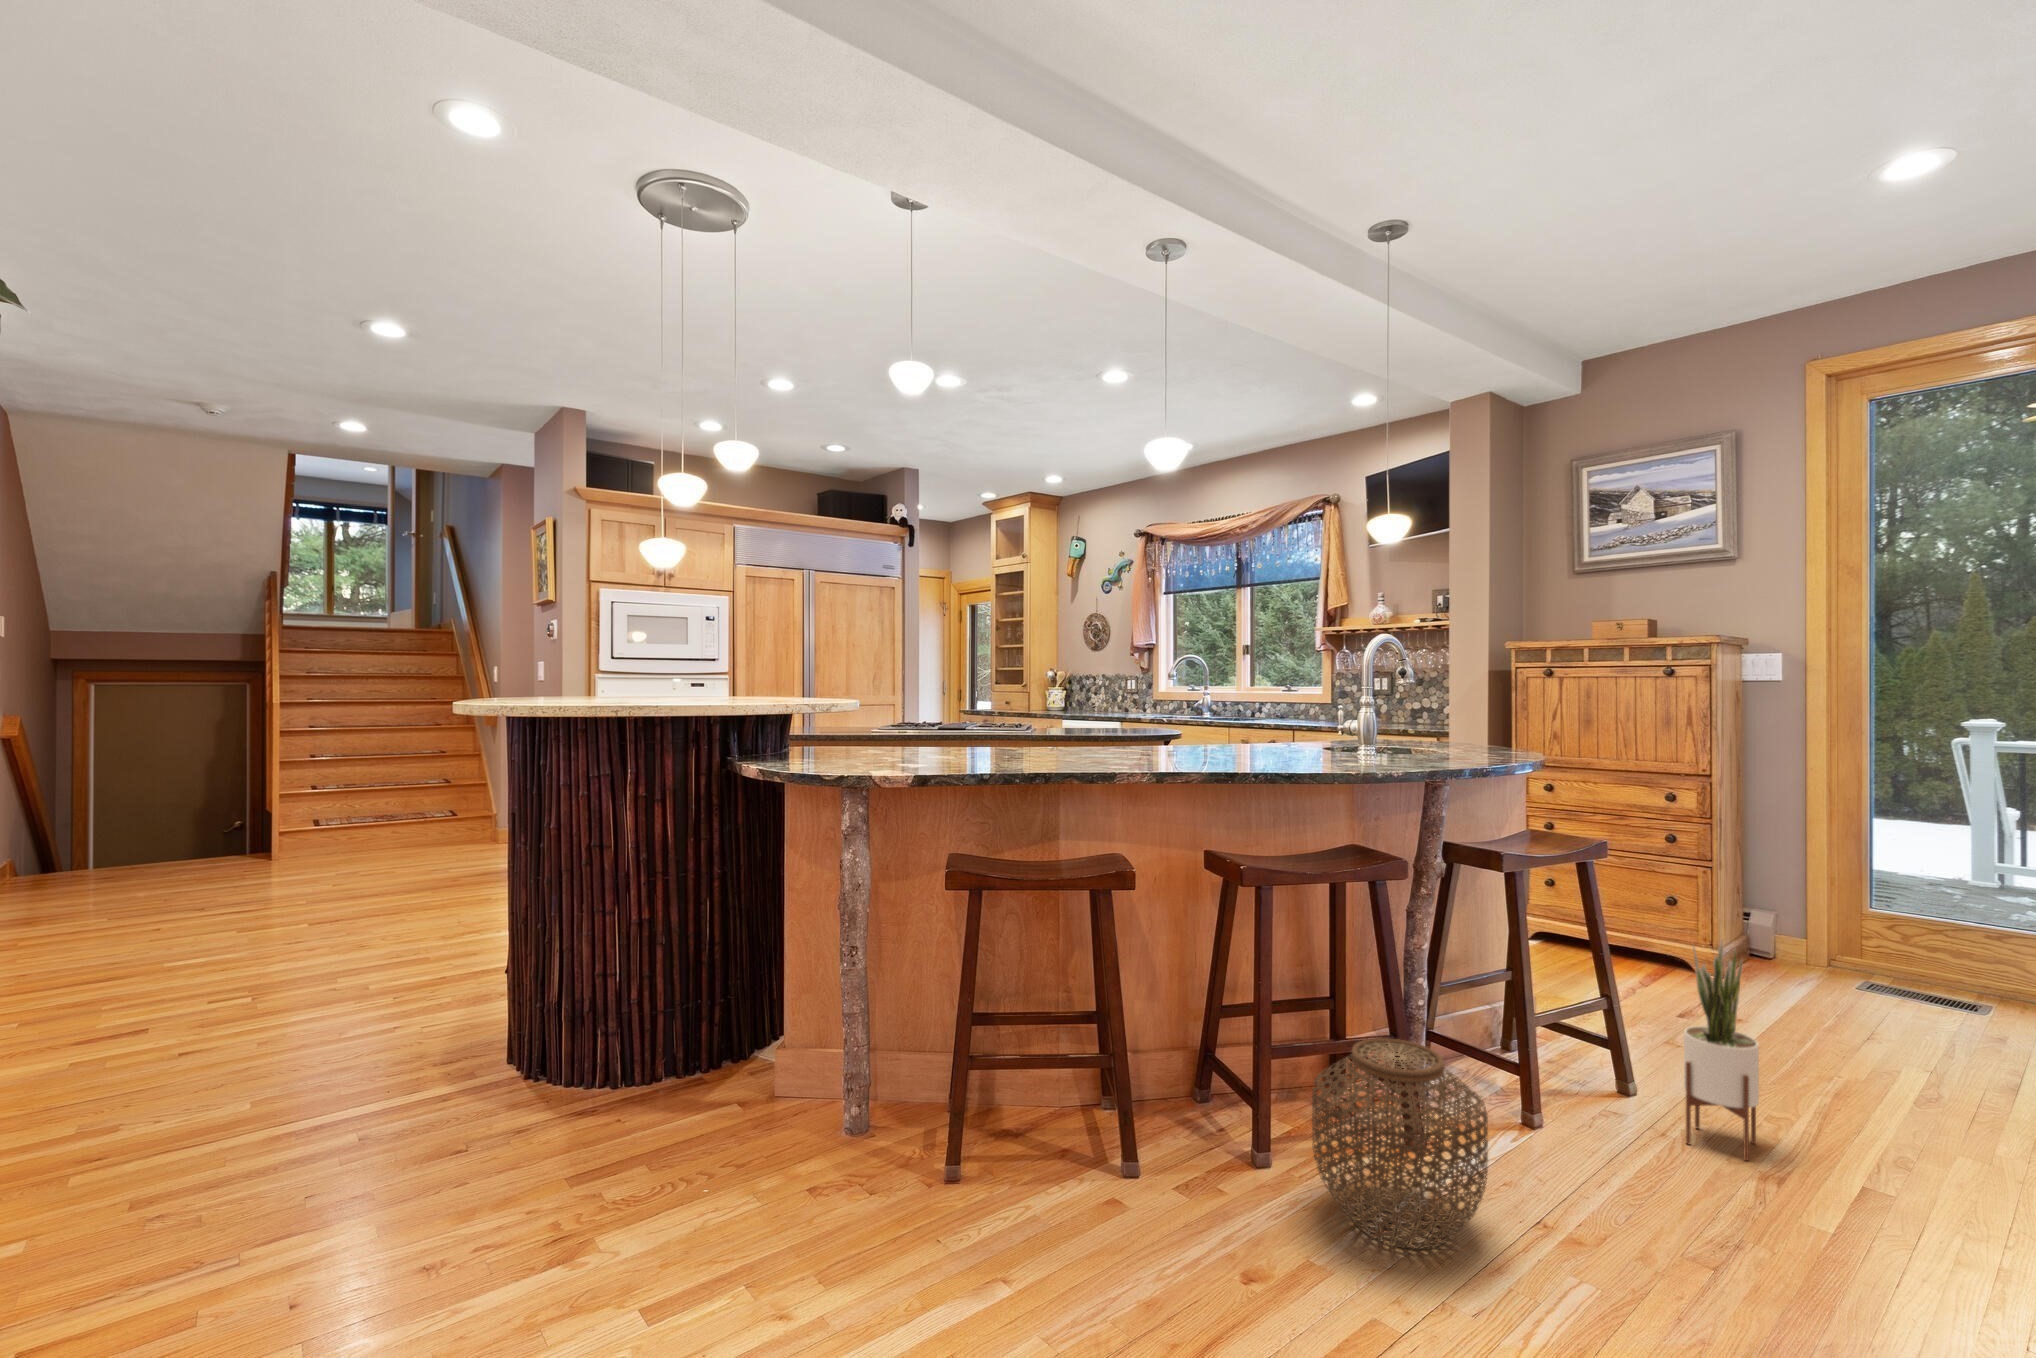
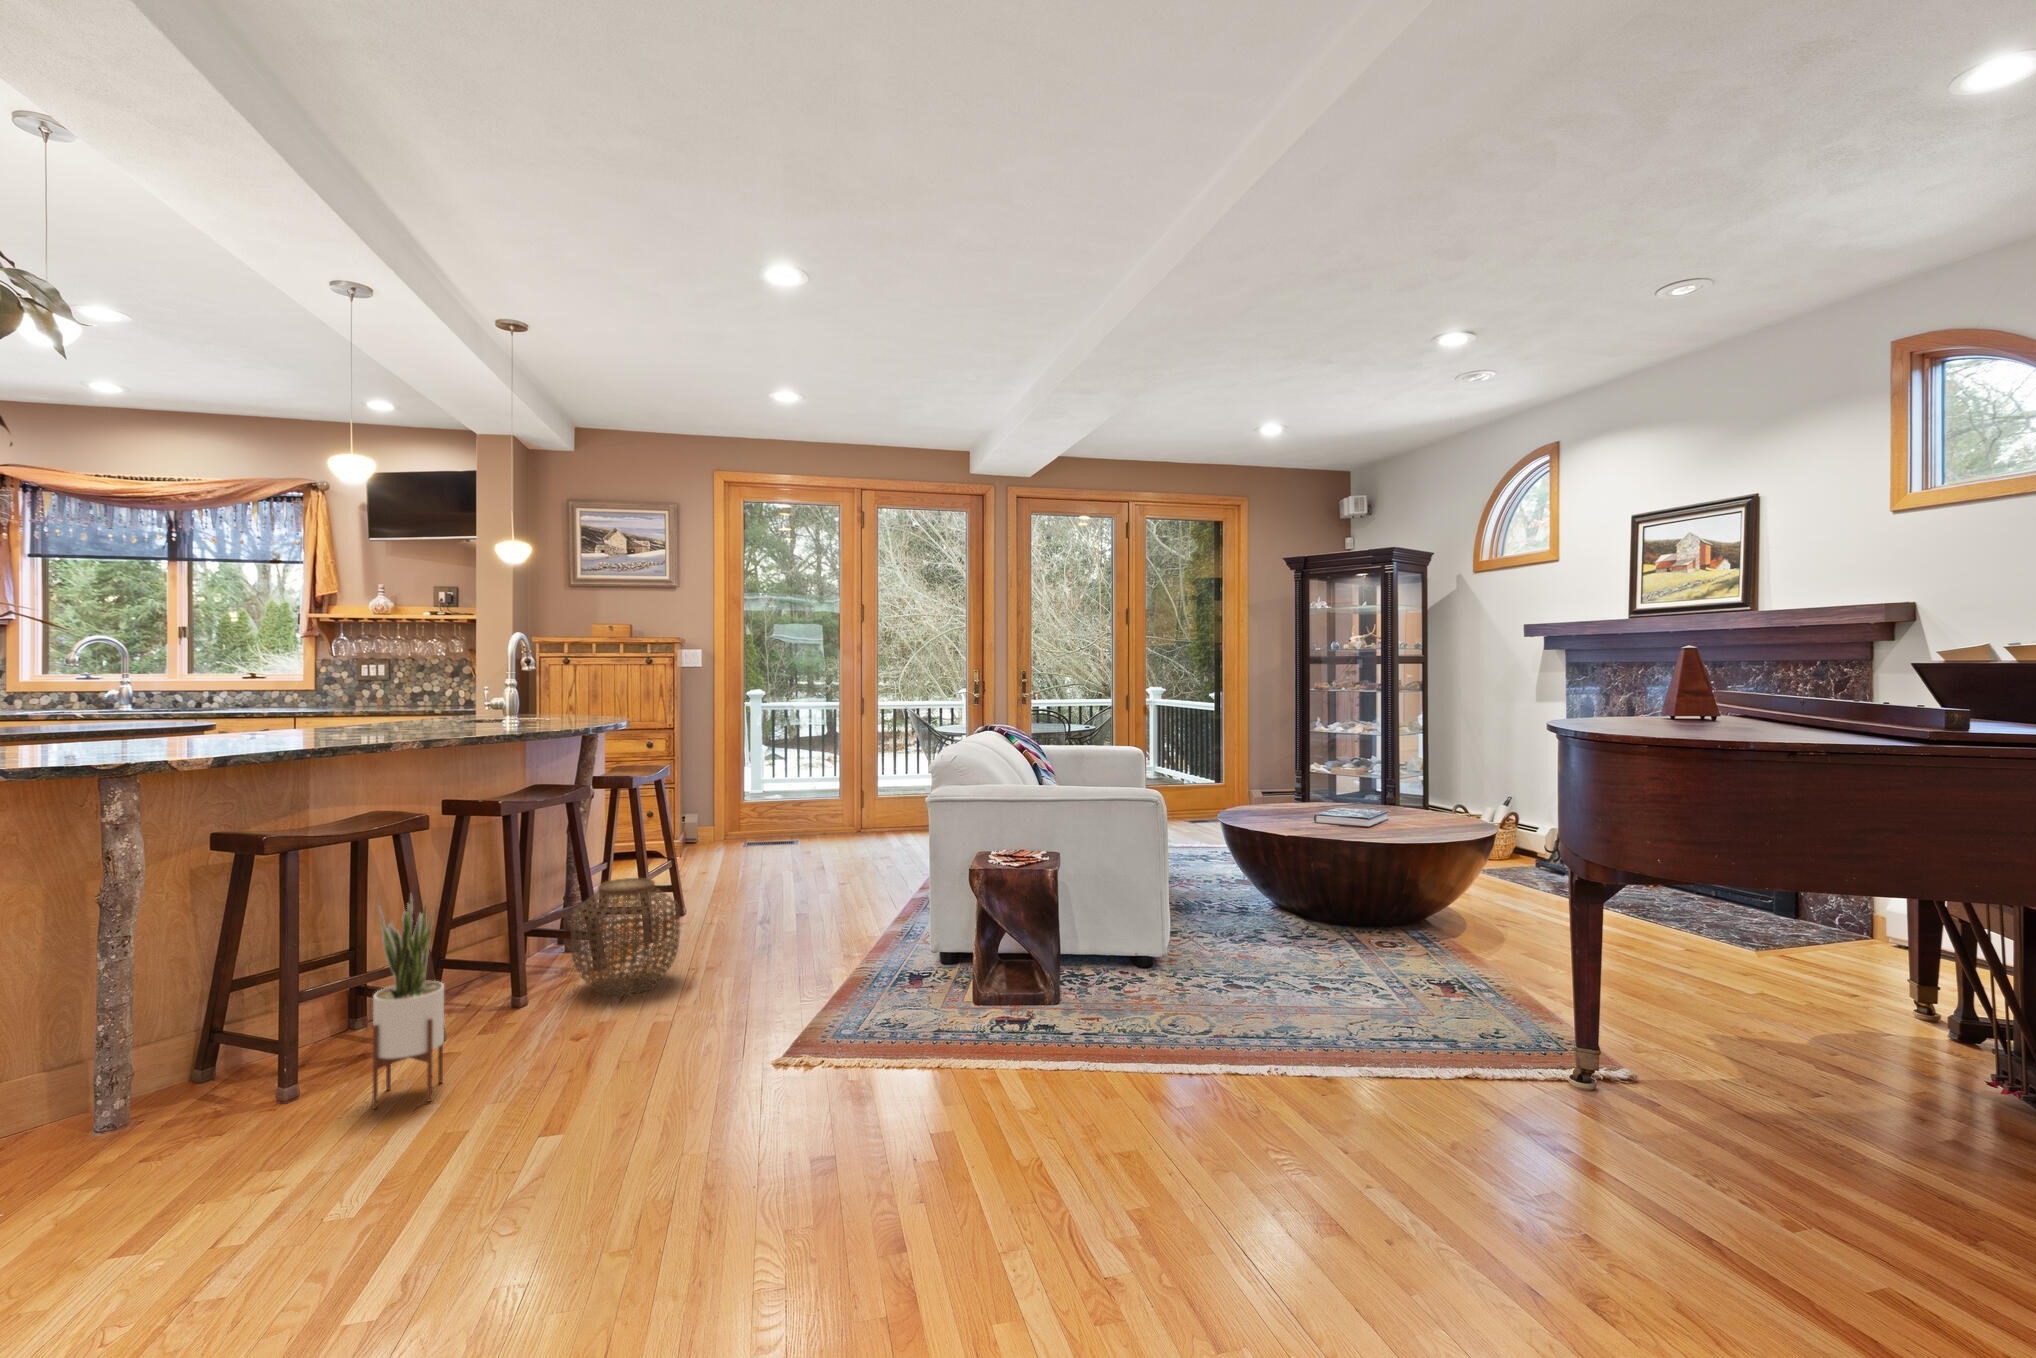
potted plant: present [1684,940,1759,1161] -> present [372,895,444,1109]

